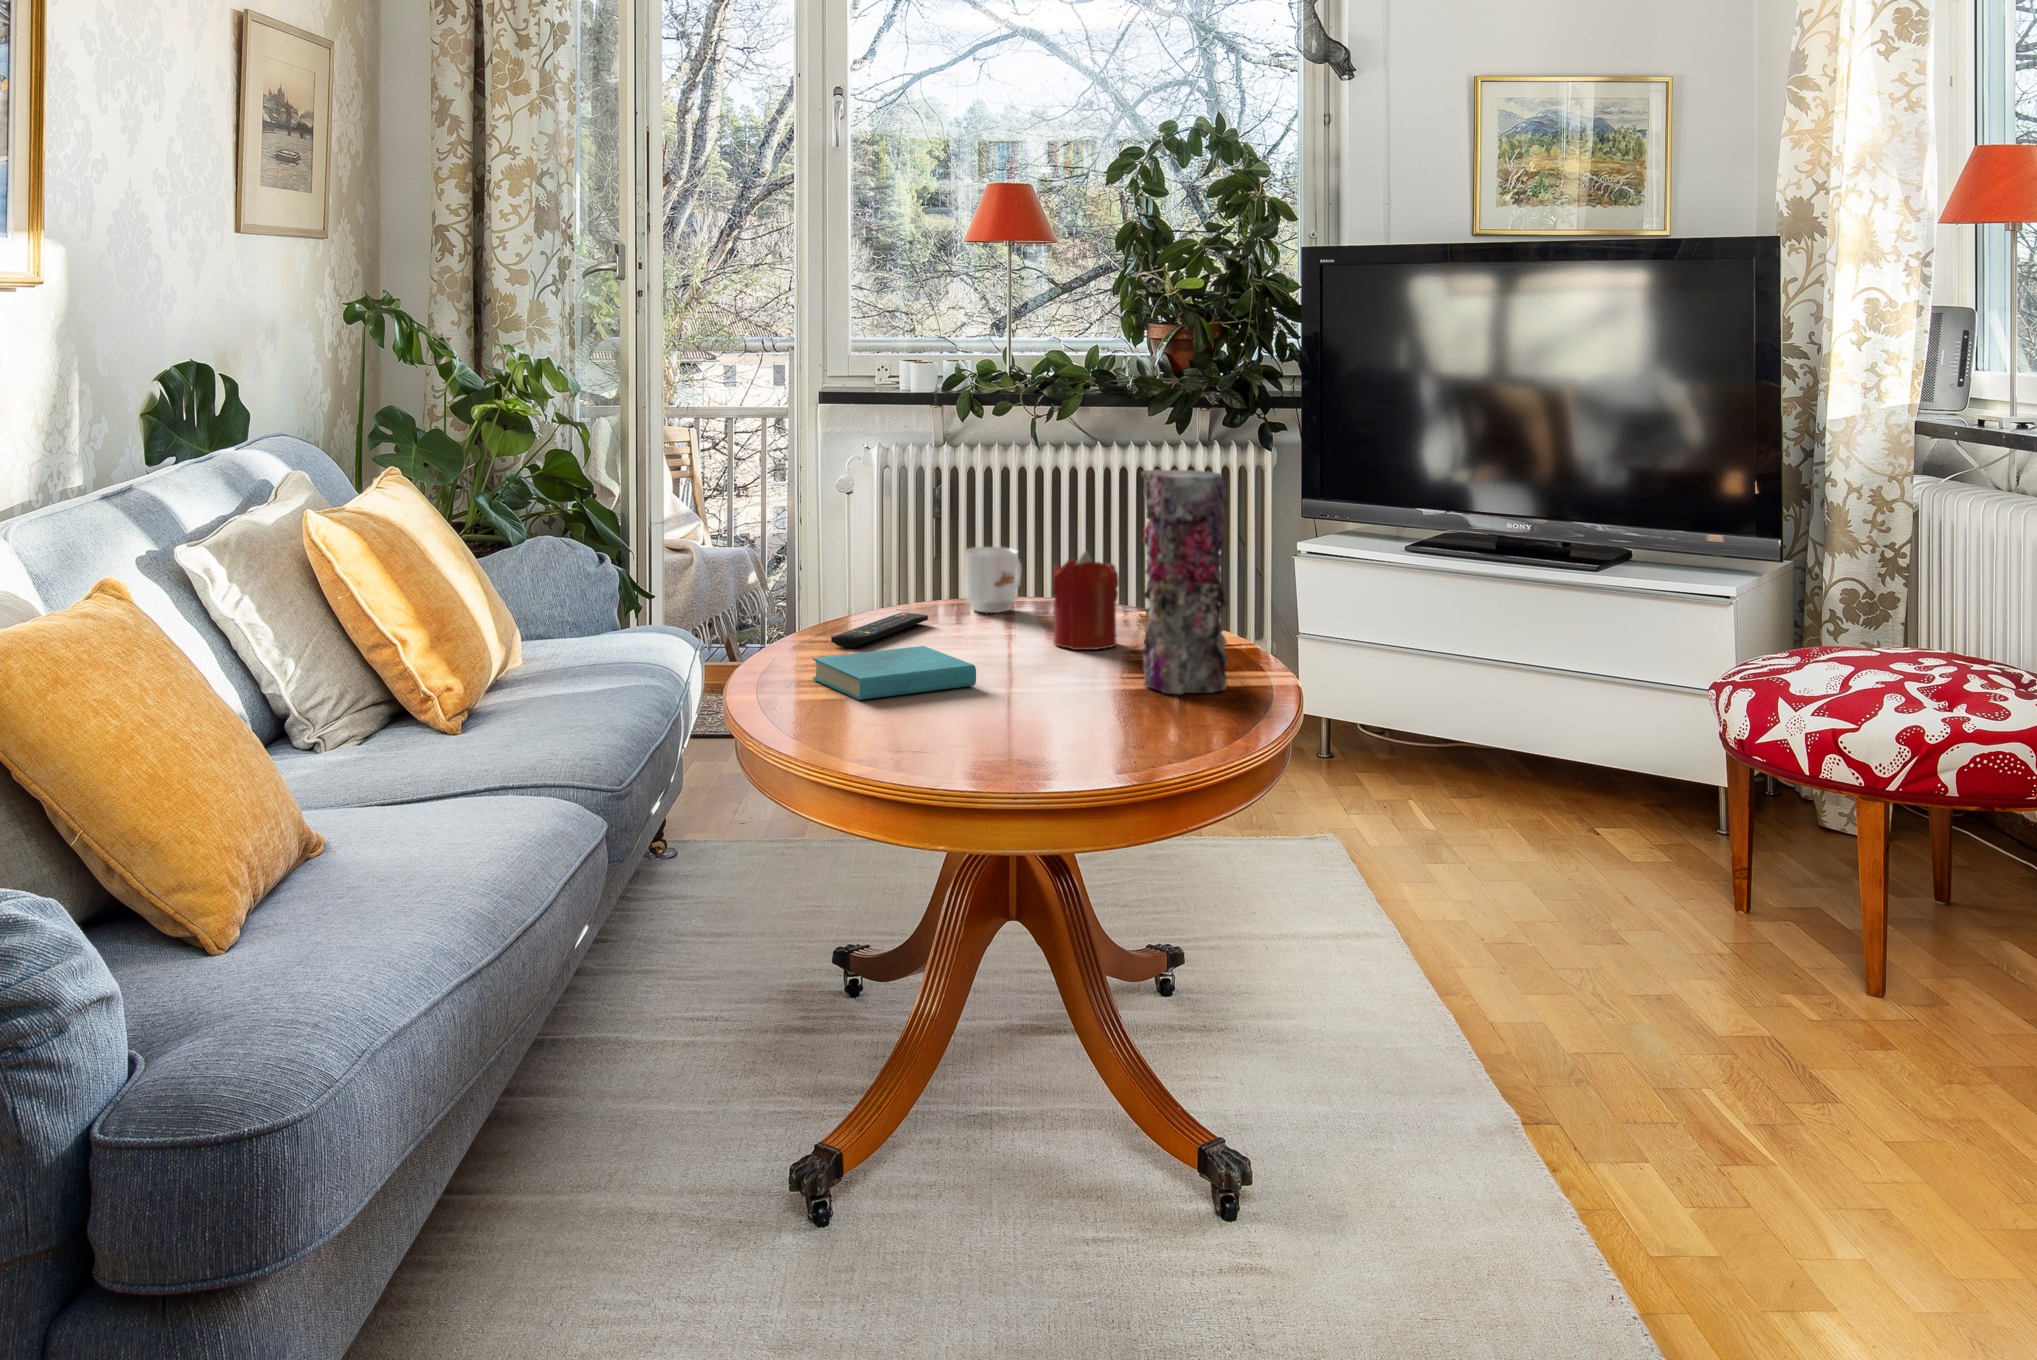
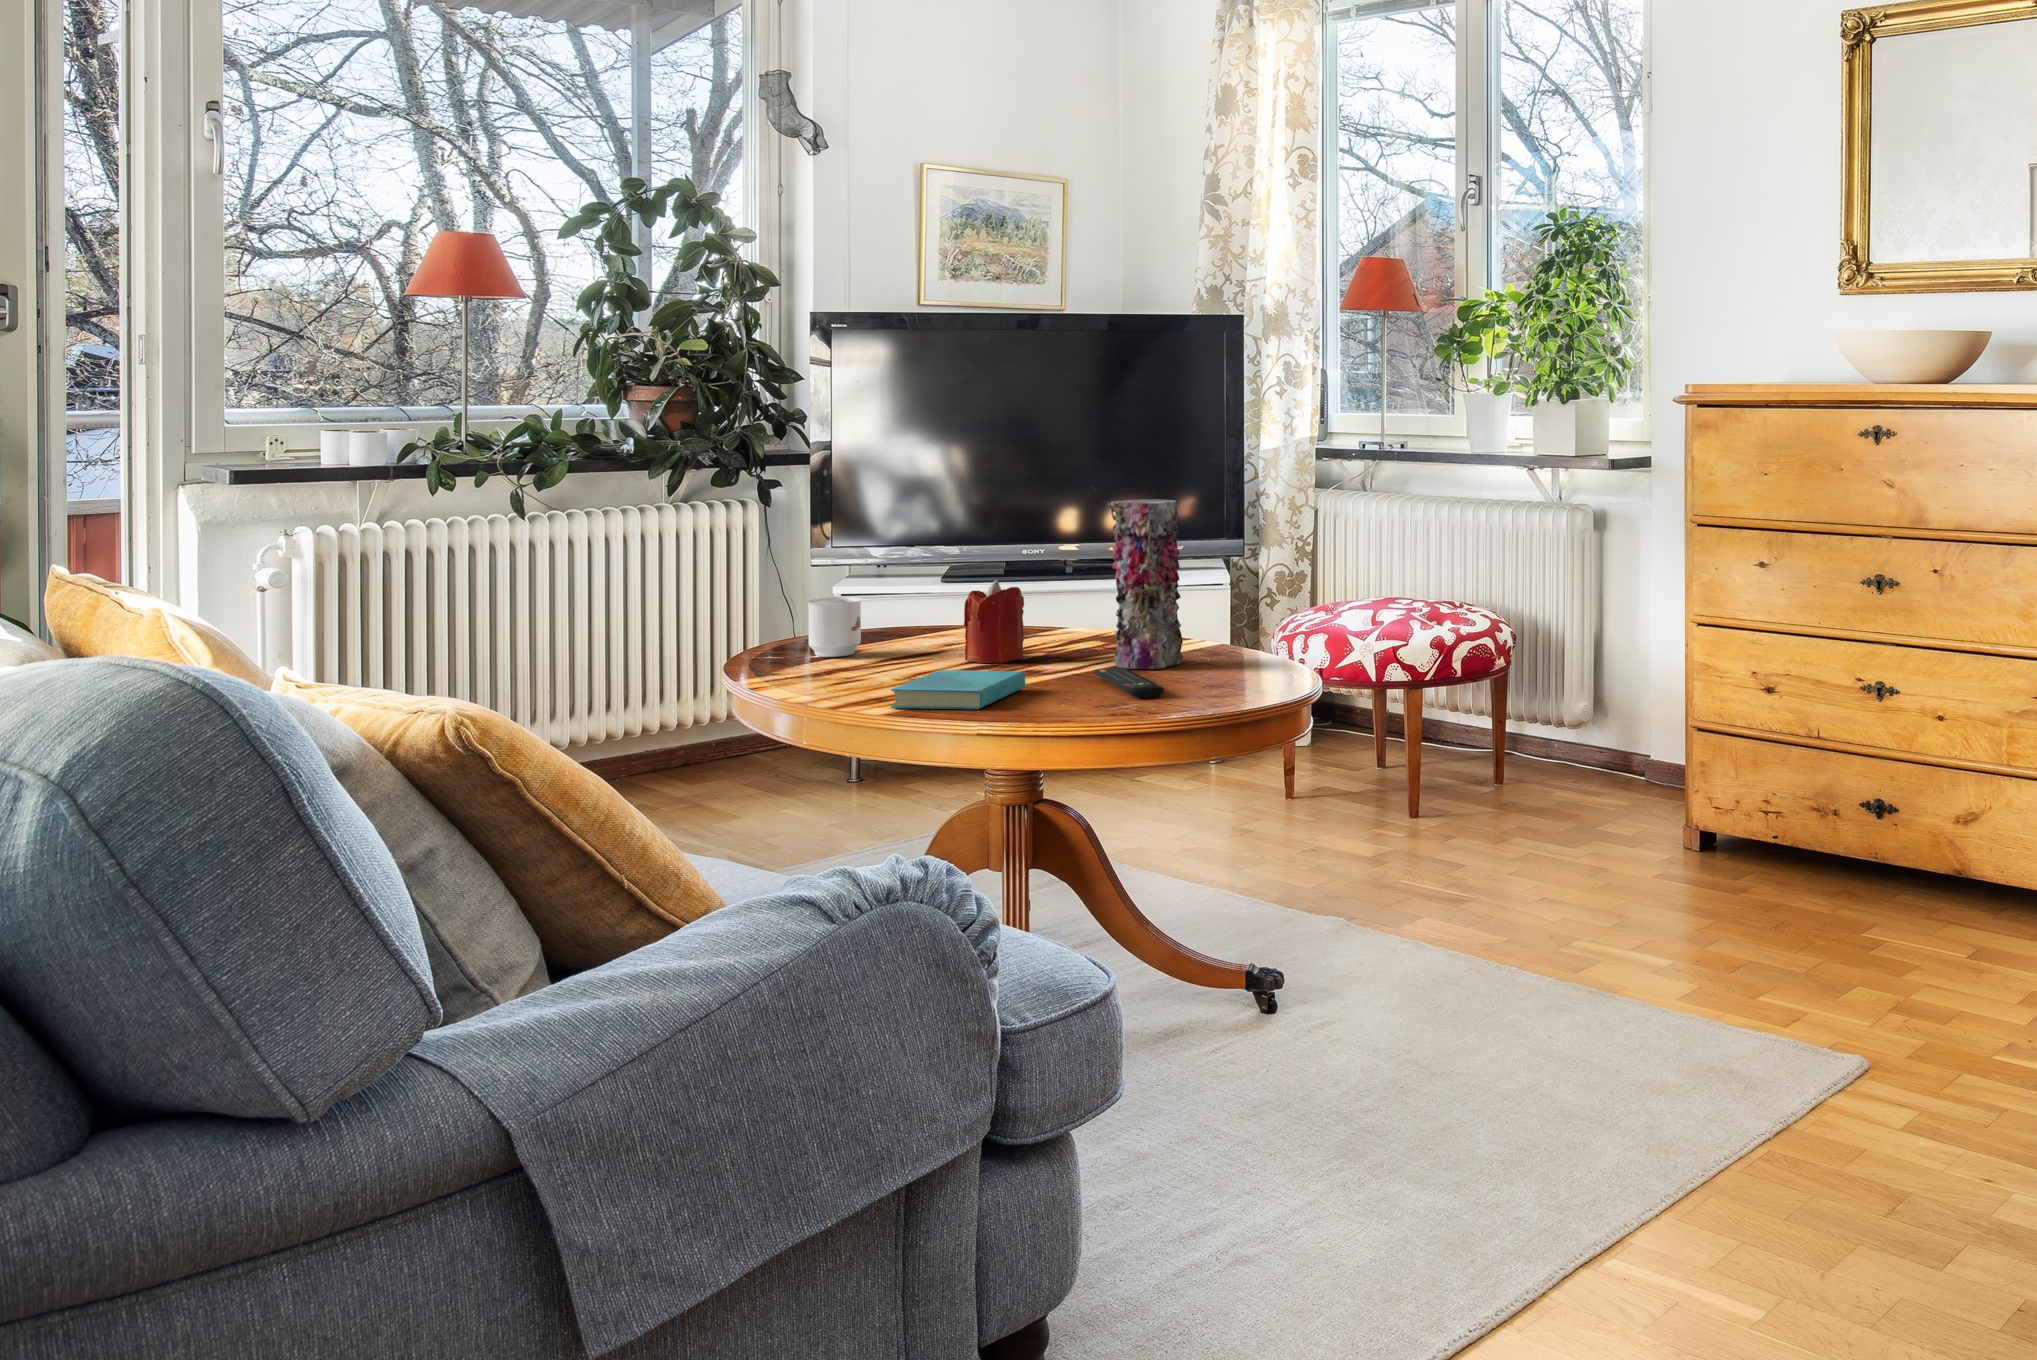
remote control: present [831,613,928,648] -> present [1095,668,1164,698]

